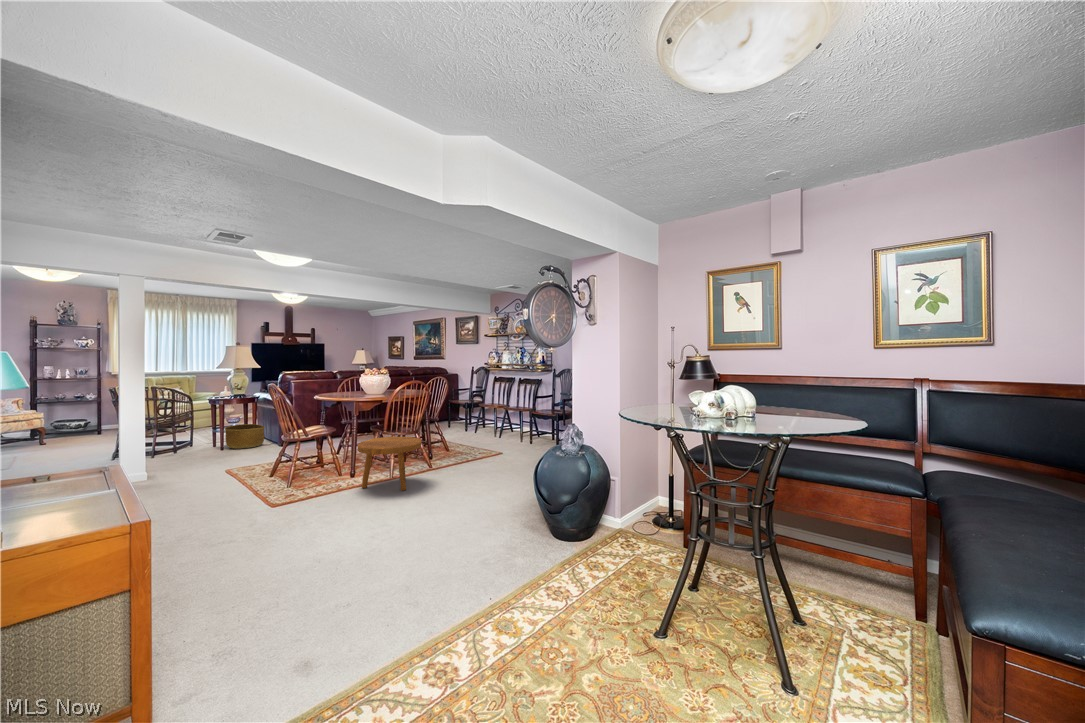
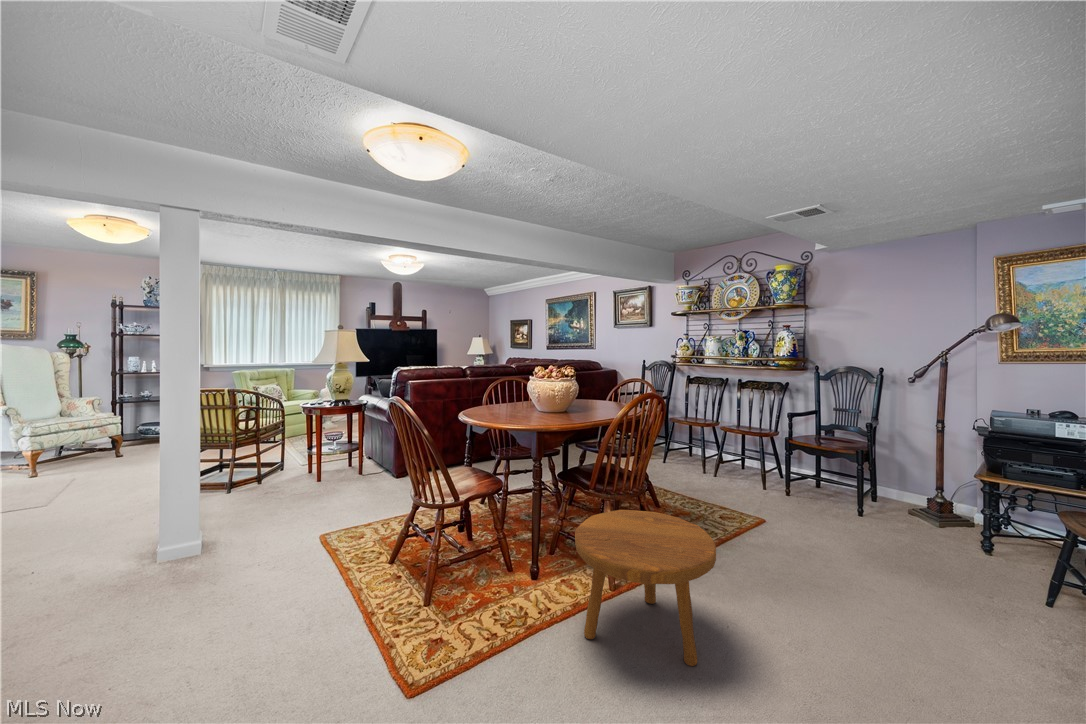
basket: present [225,424,265,449] -> none [323,441,375,479]

